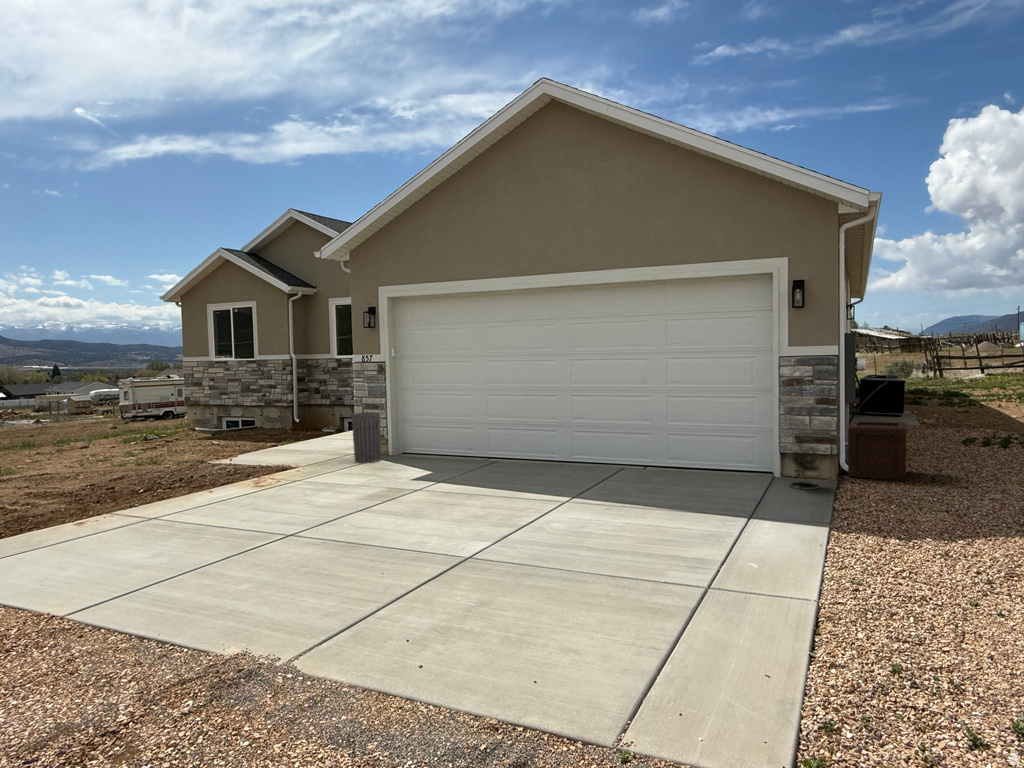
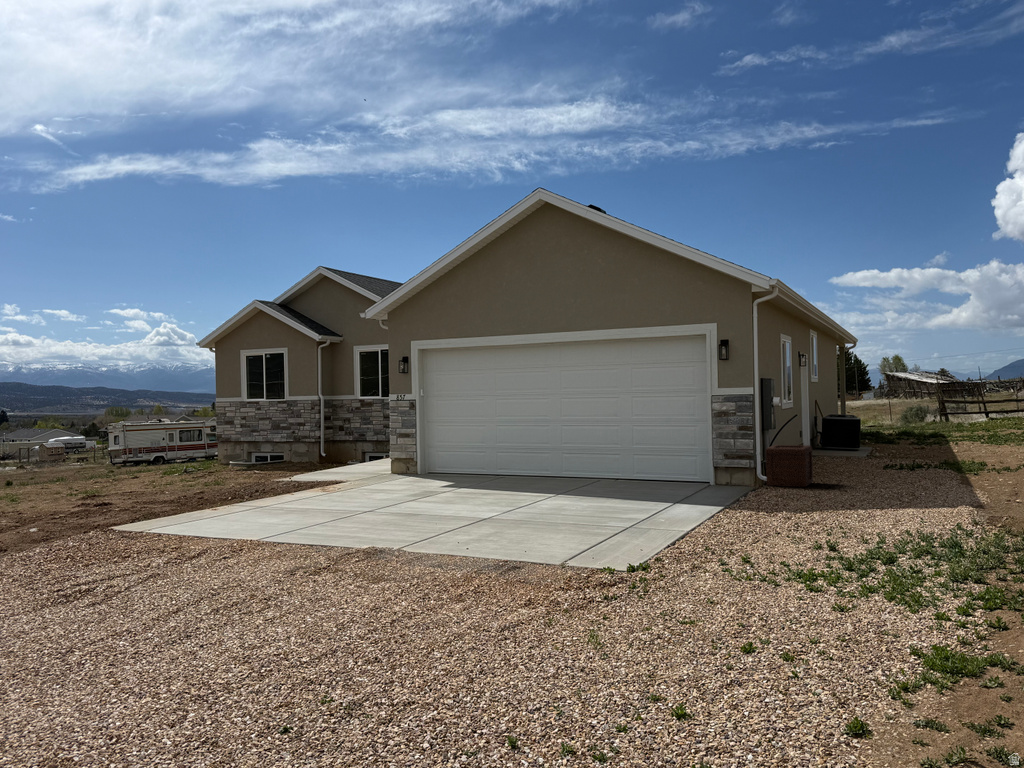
trash can: present [351,411,381,463] -> none [388,439,411,481]
potted tree: present [789,437,820,489] -> none [717,451,742,492]

